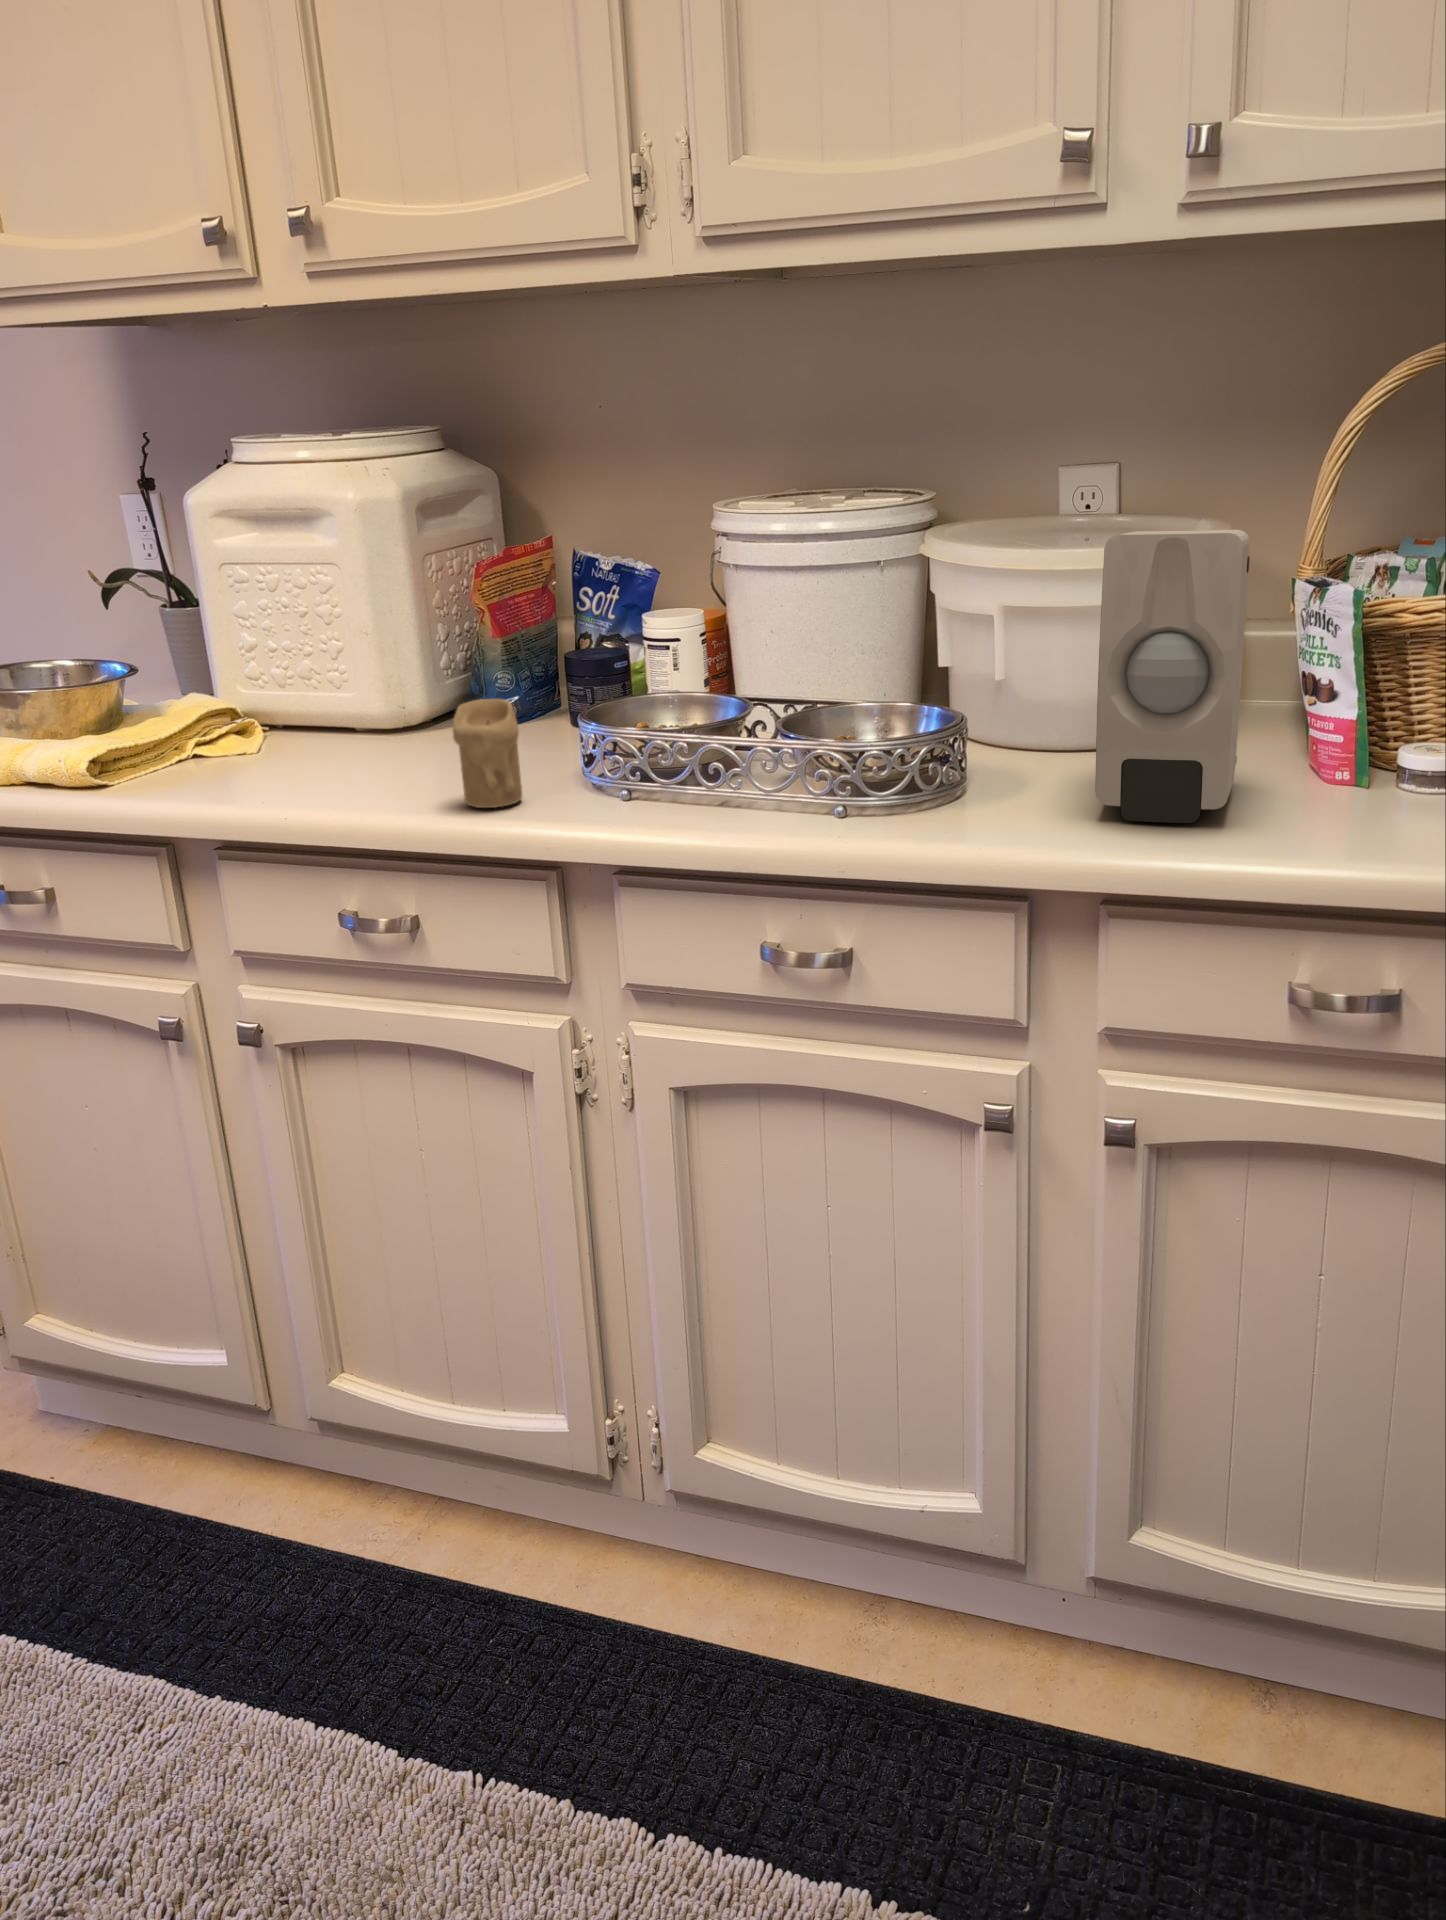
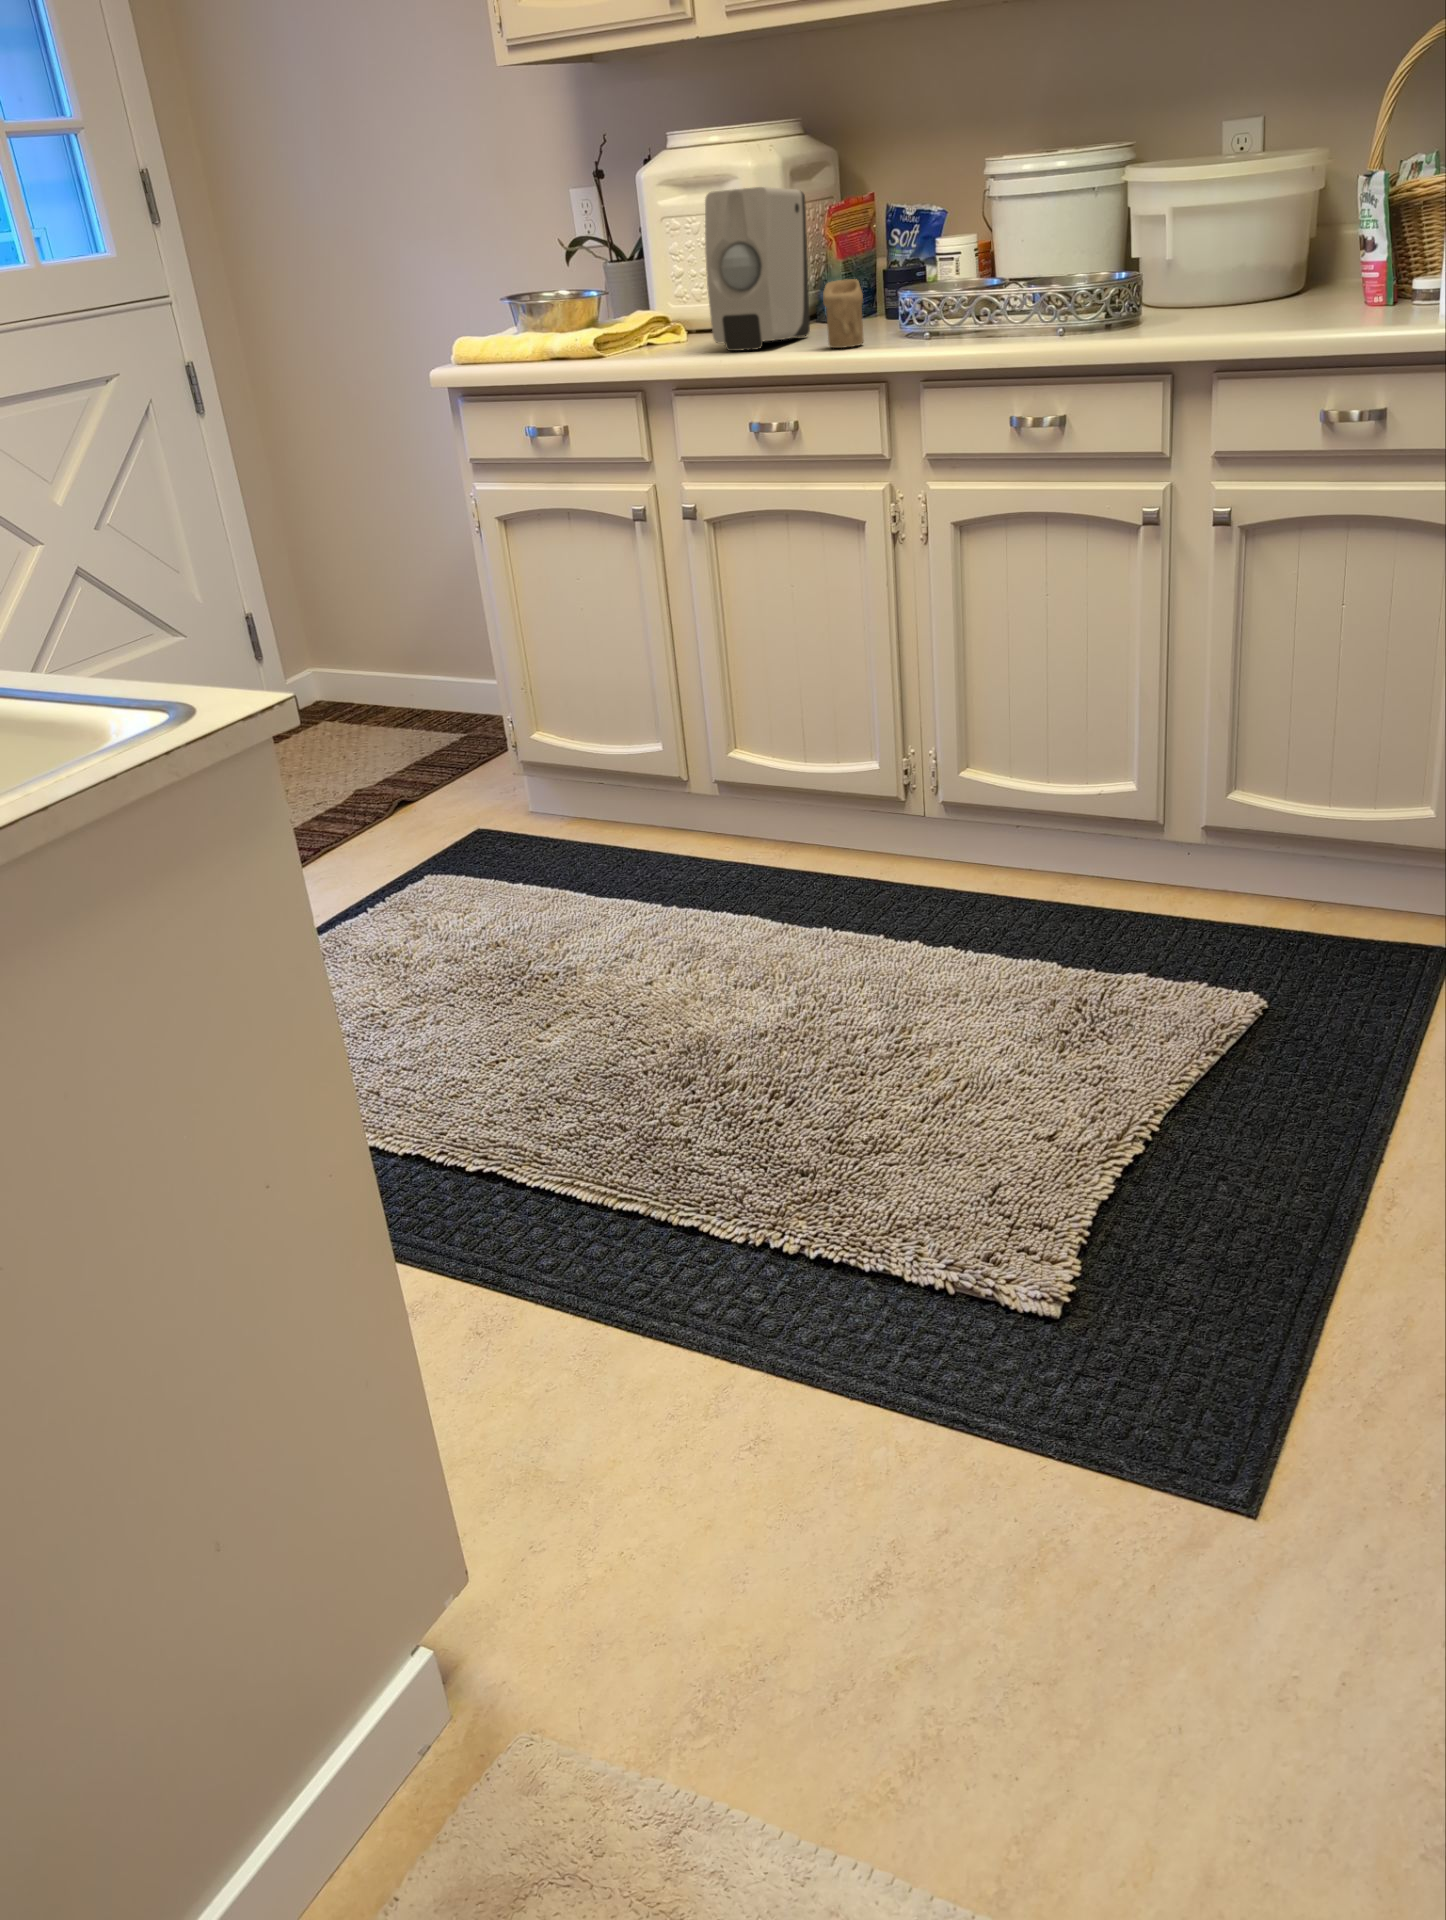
soap dispenser: present [1095,530,1250,823] -> present [705,187,810,351]

